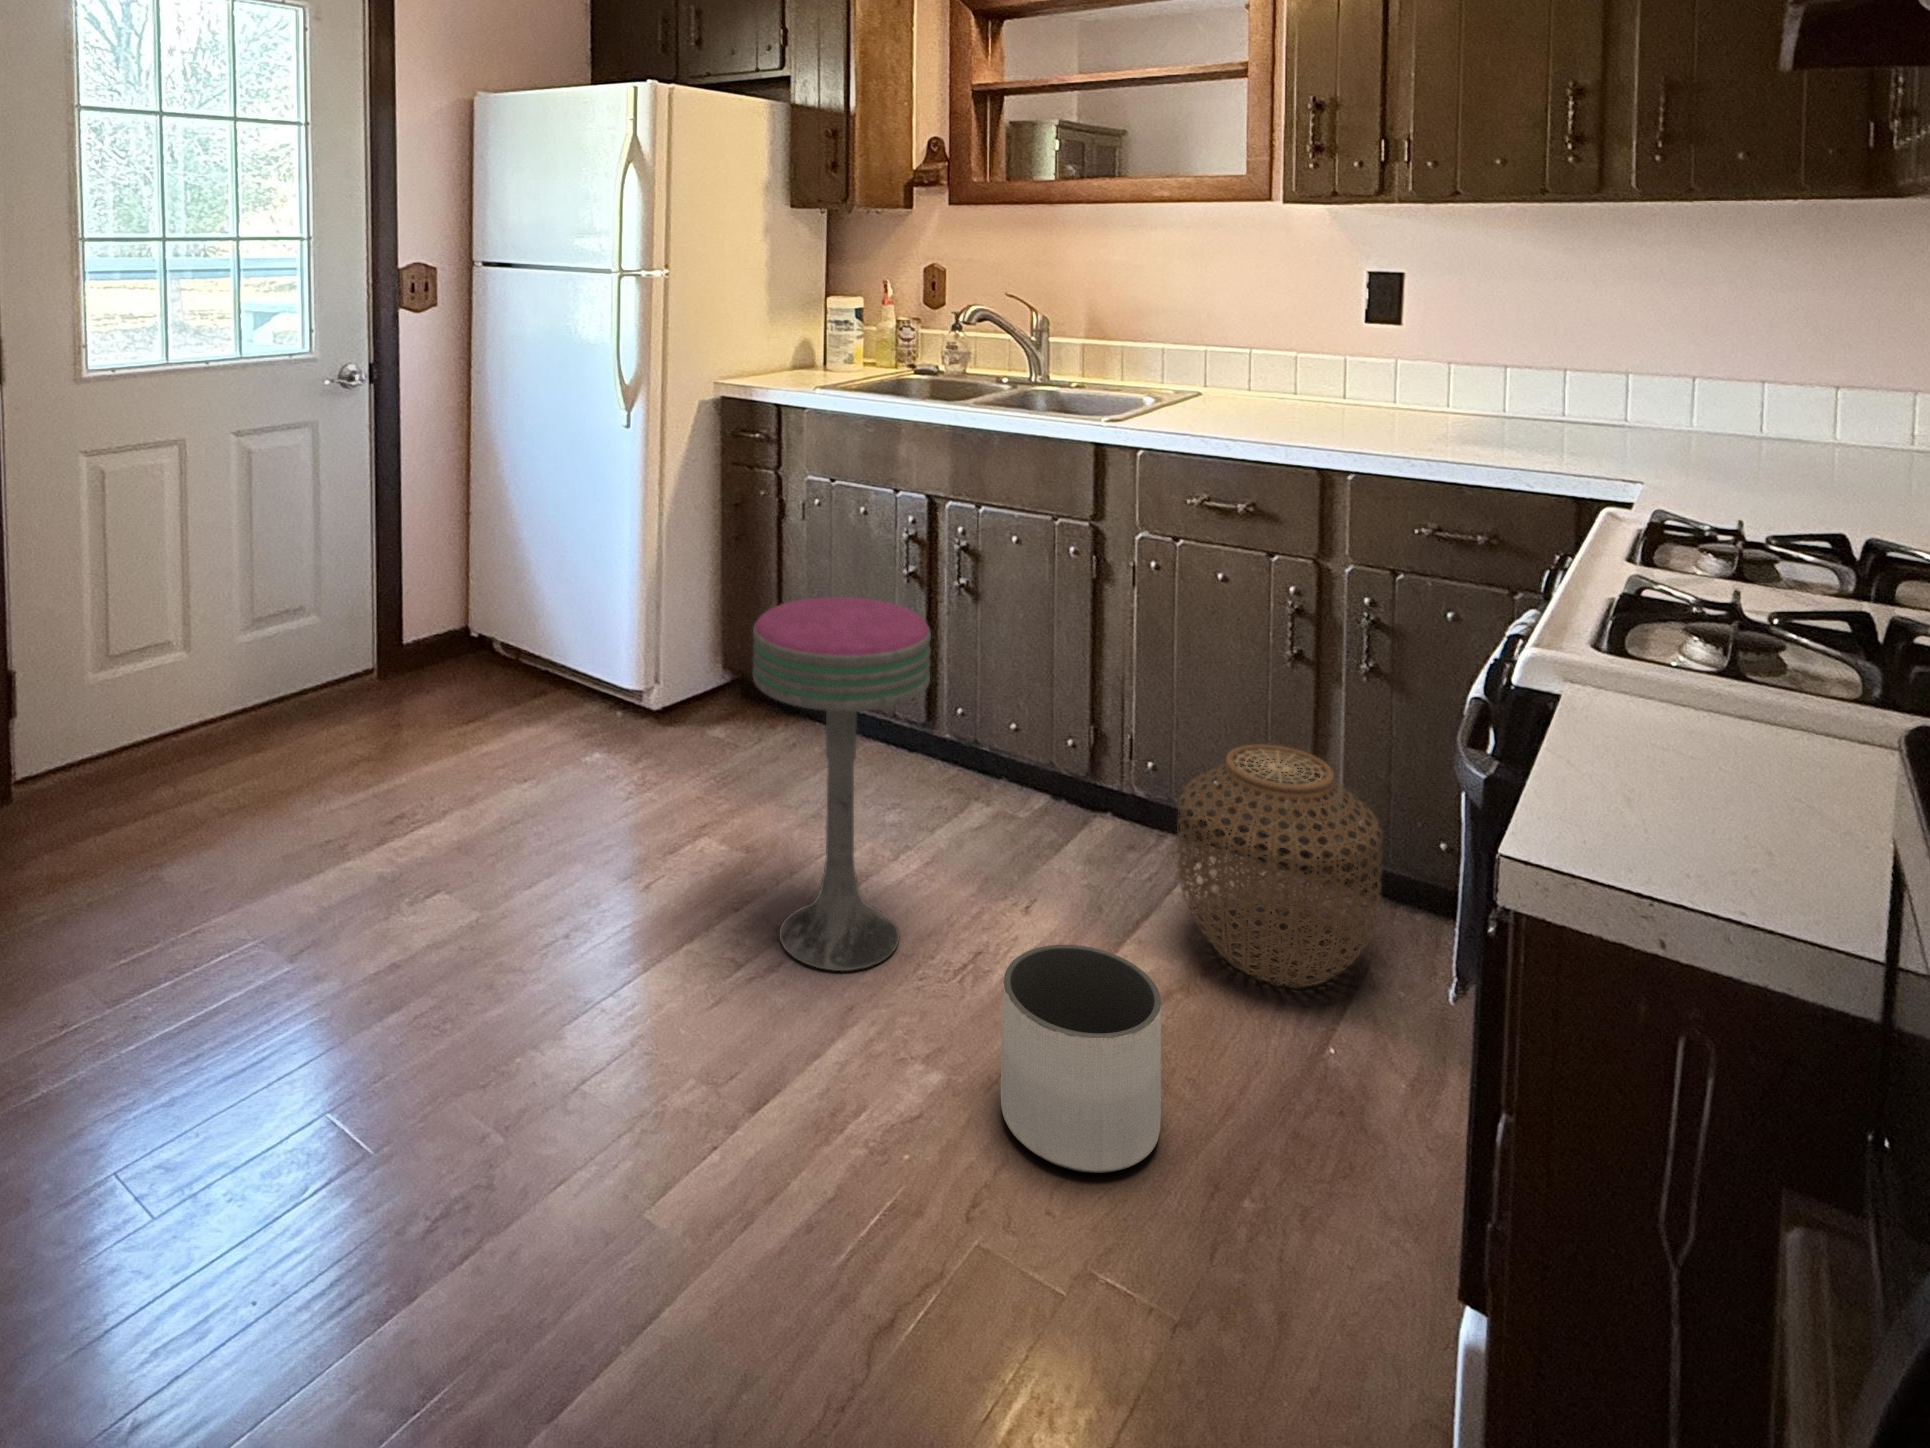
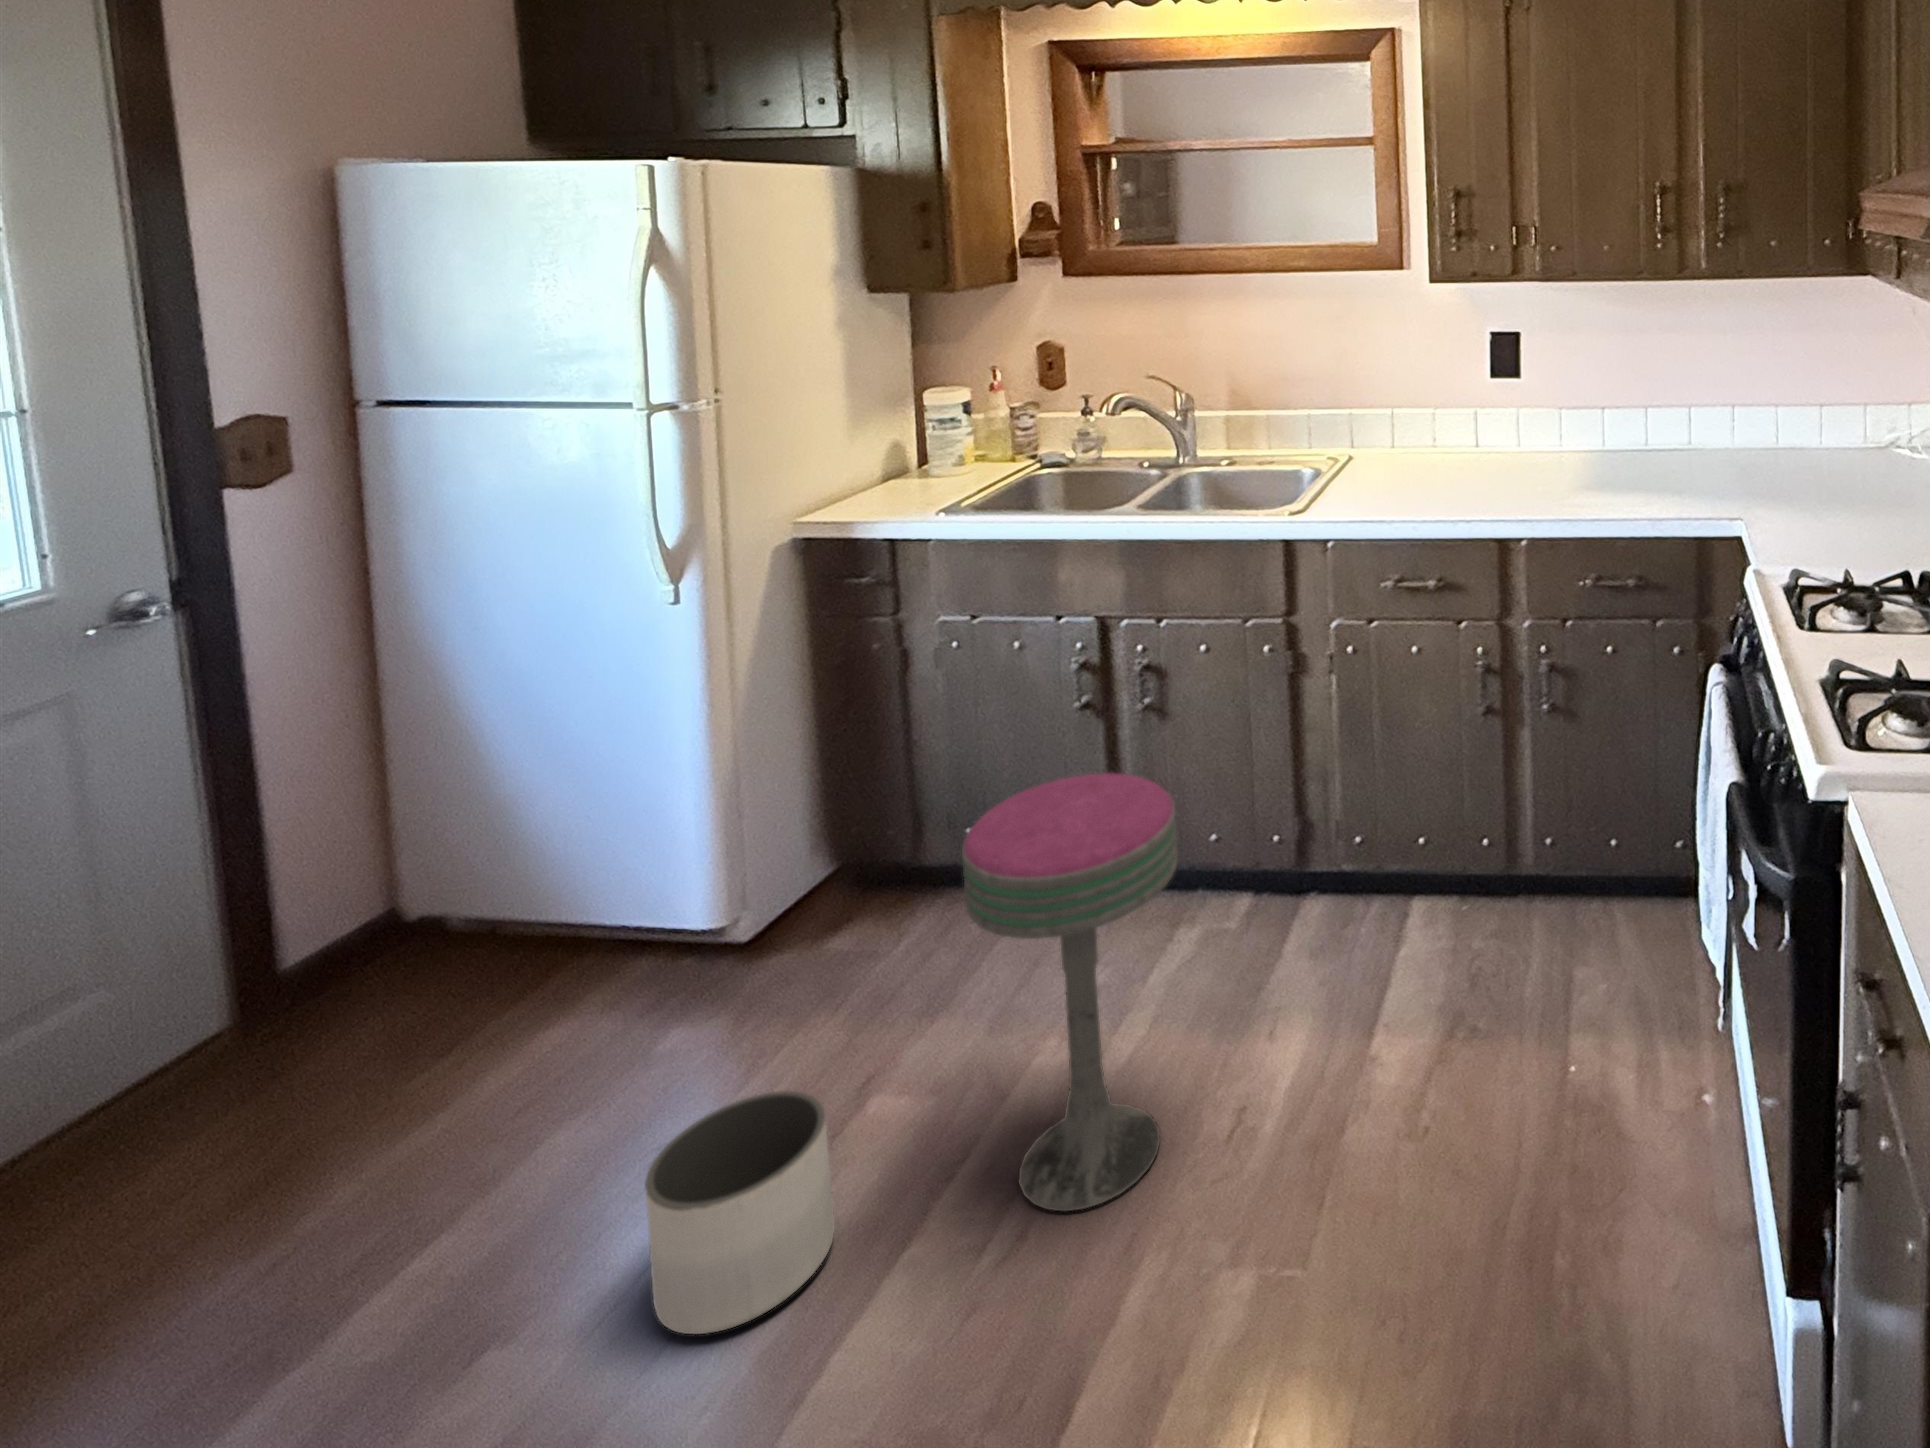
woven basket: present [1177,744,1383,987] -> none [1415,800,1587,1022]
planter: present [1001,945,1161,1173] -> present [645,1091,835,1334]

